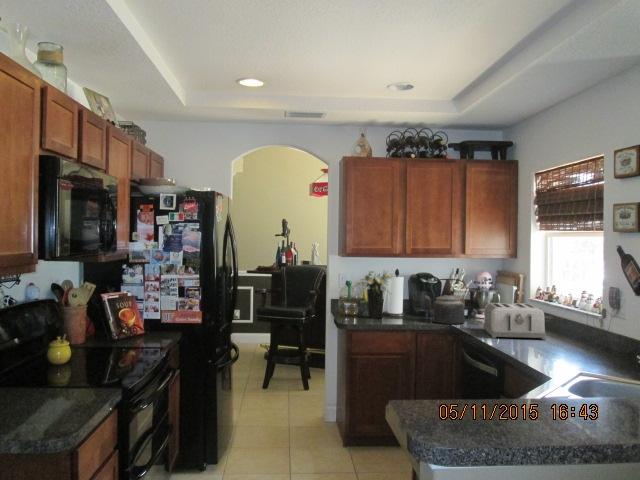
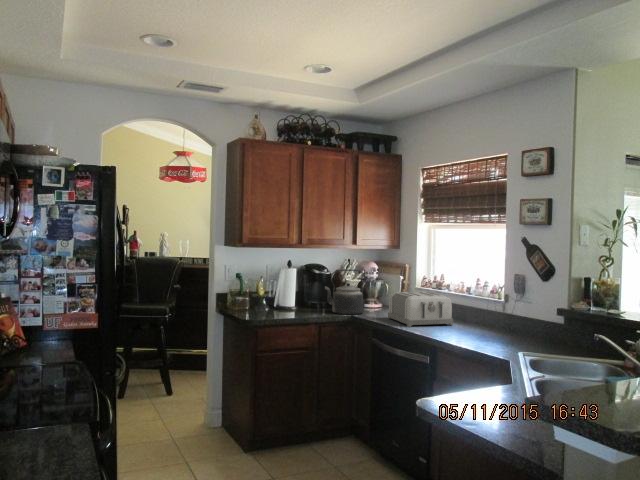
flower arrangement: present [352,271,392,318] -> none [250,261,292,312]

